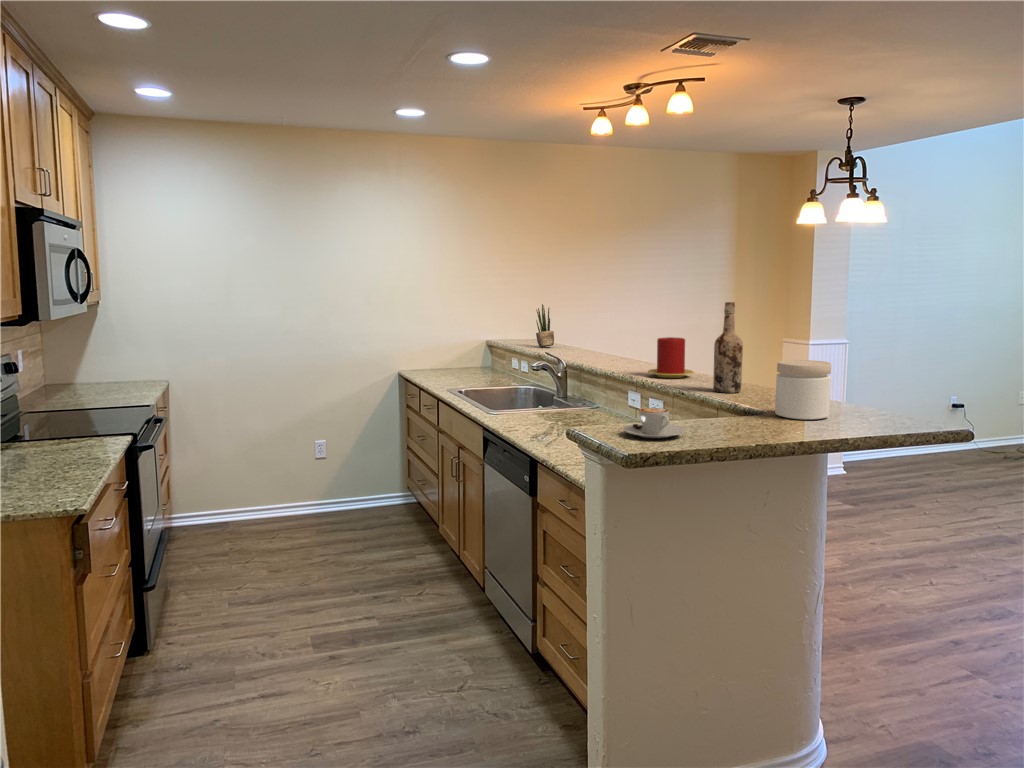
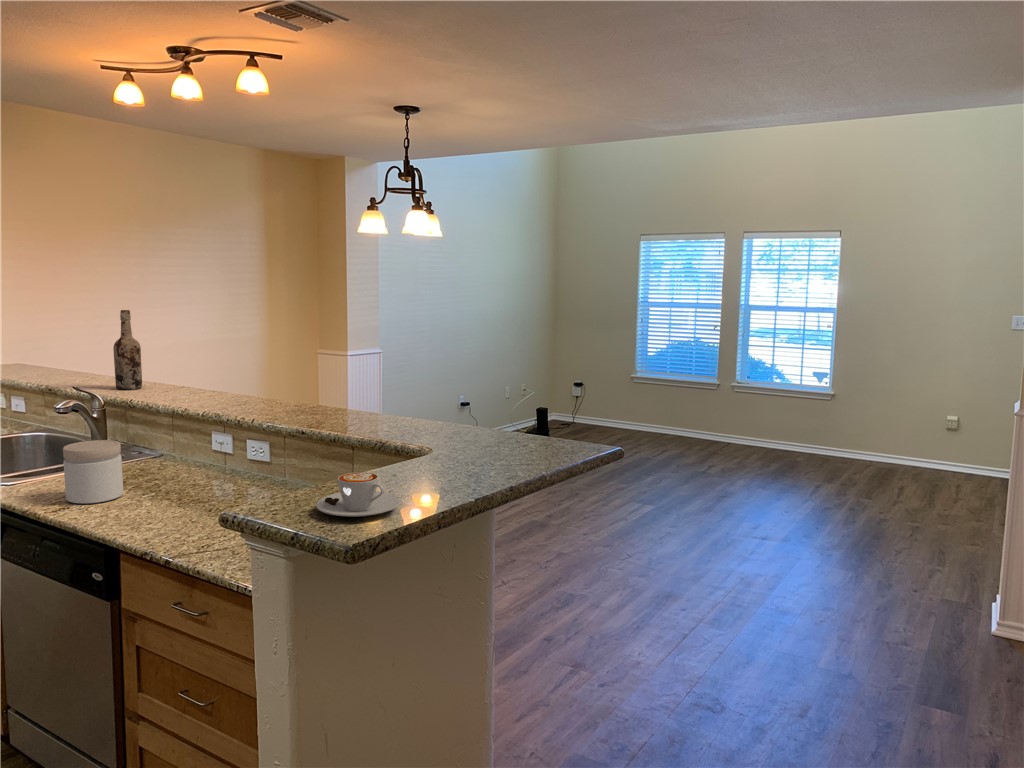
wine bottle: present [713,302,743,393] -> present [113,310,142,390]
potted plant: present [536,304,554,347] -> none [35,319,65,376]
candle: present [648,337,694,378] -> none [240,363,298,413]
jar: present [775,360,831,420] -> present [63,440,123,504]

